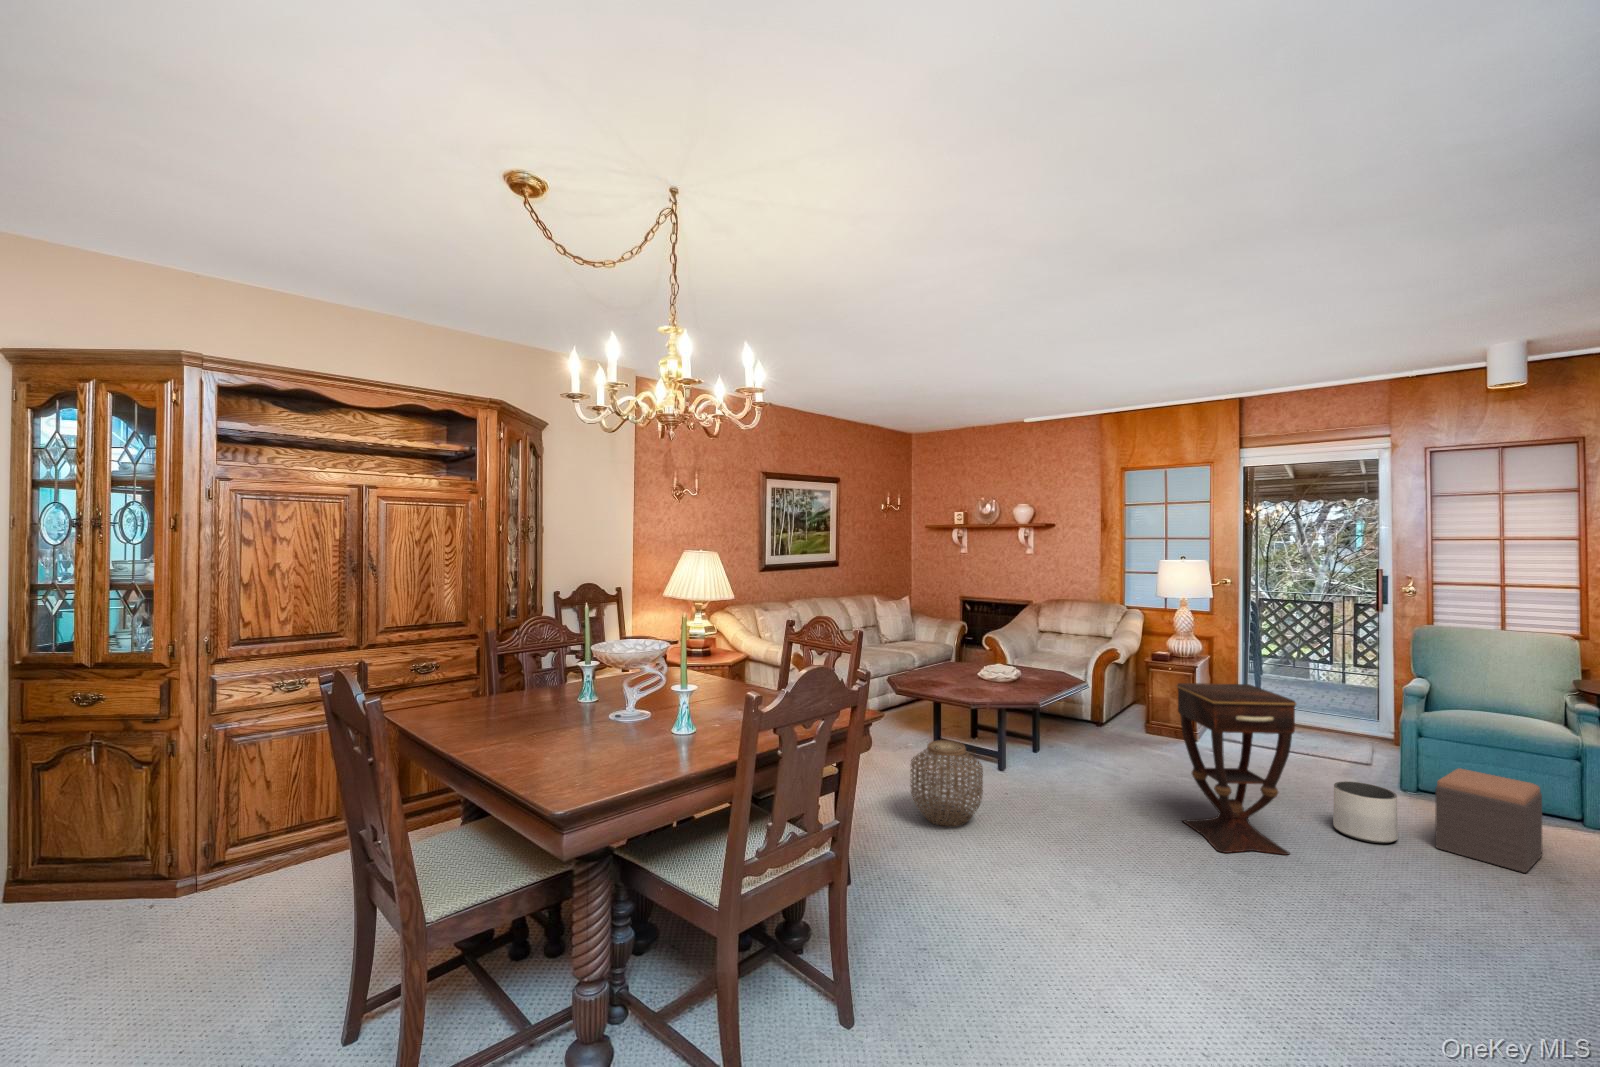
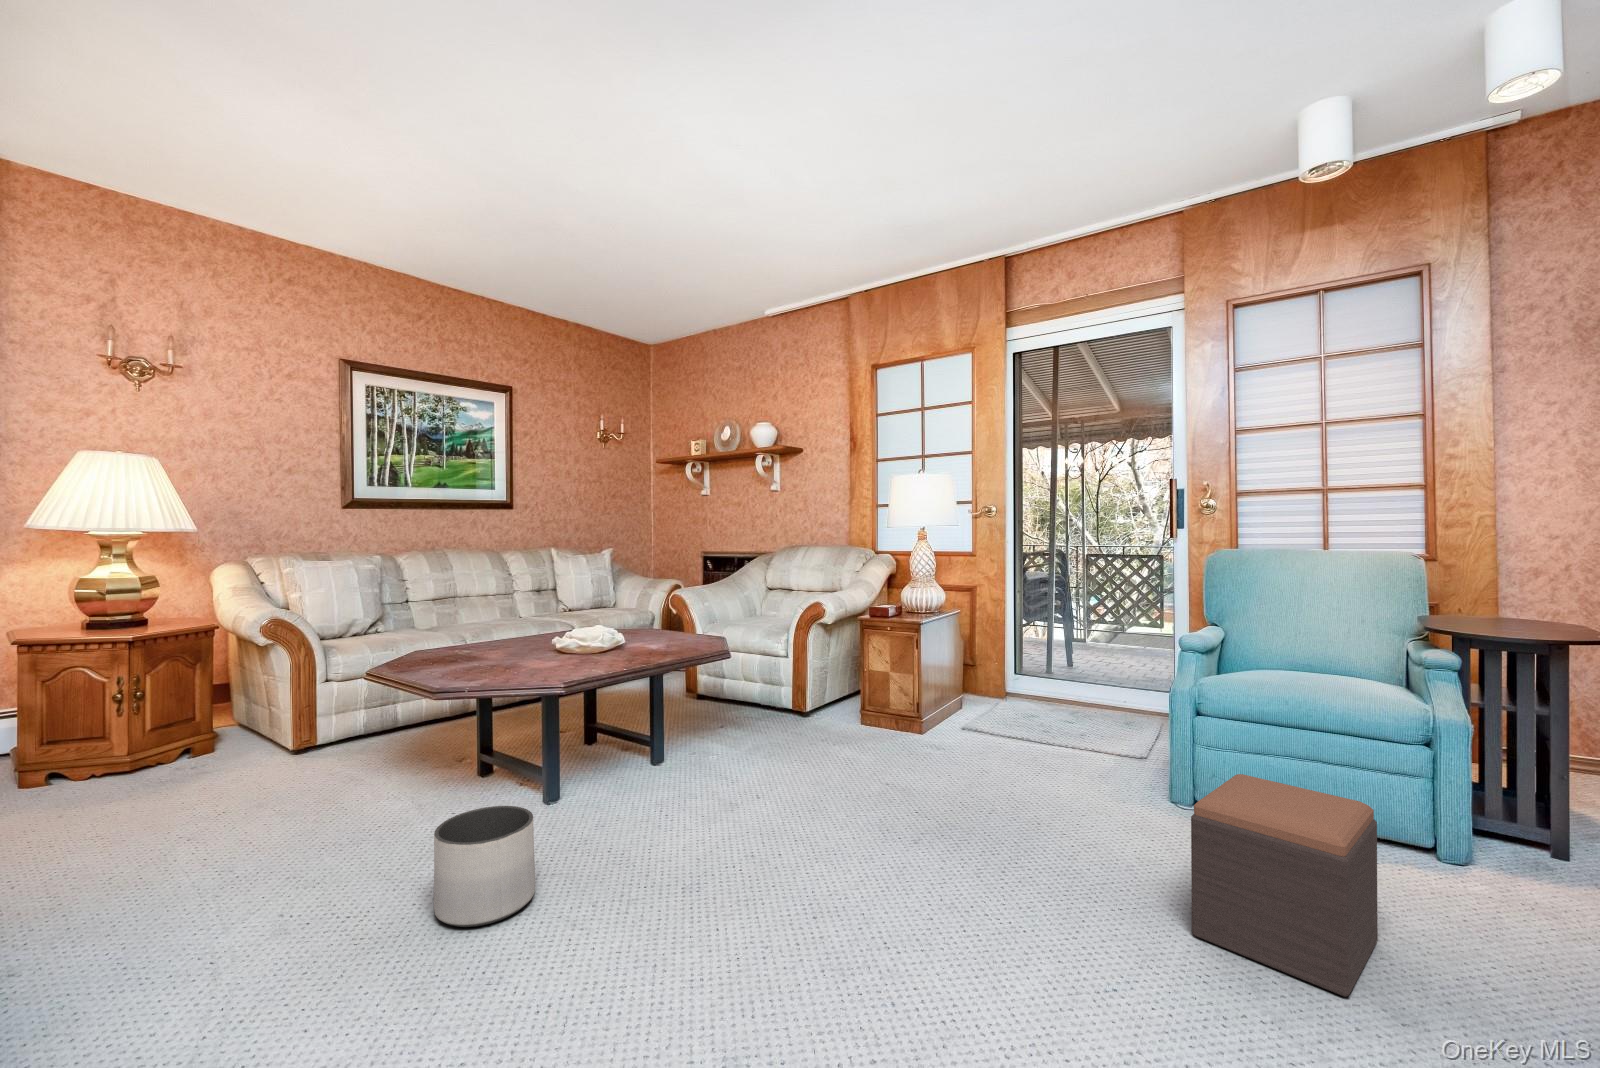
side table: present [1177,683,1296,855] -> none [748,634,916,987]
woven basket: present [910,740,983,826] -> none [189,767,371,951]
planter: present [1333,781,1398,843] -> present [434,806,535,927]

